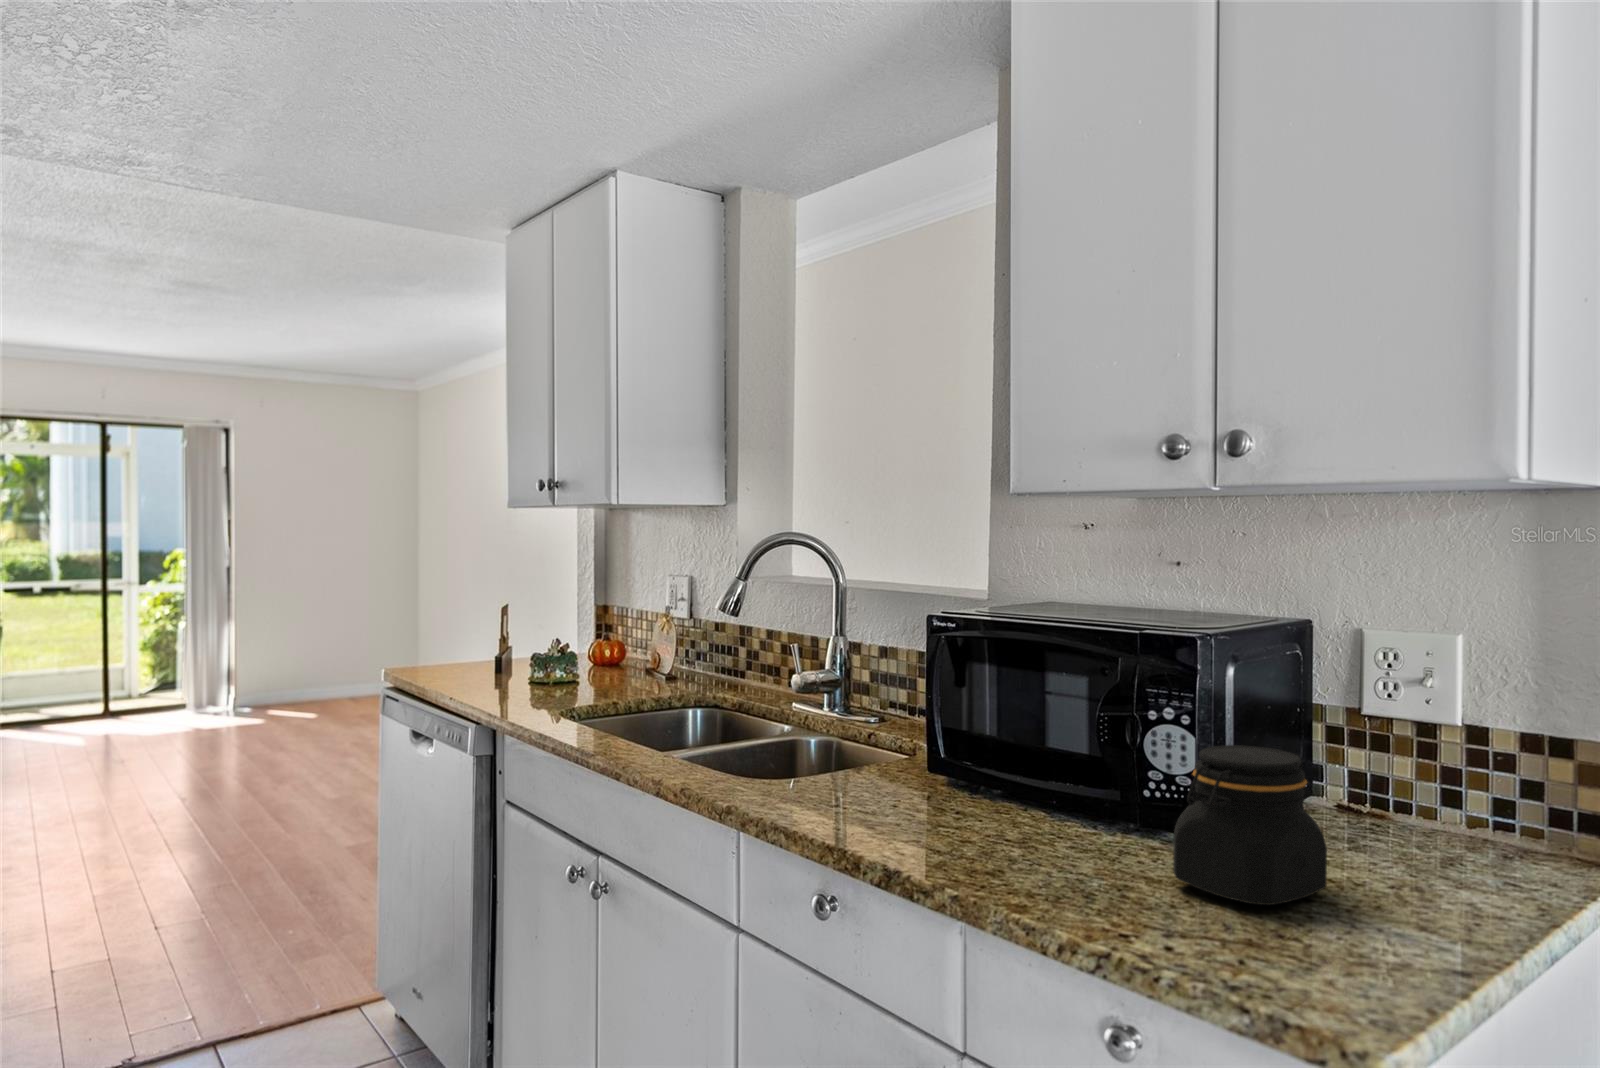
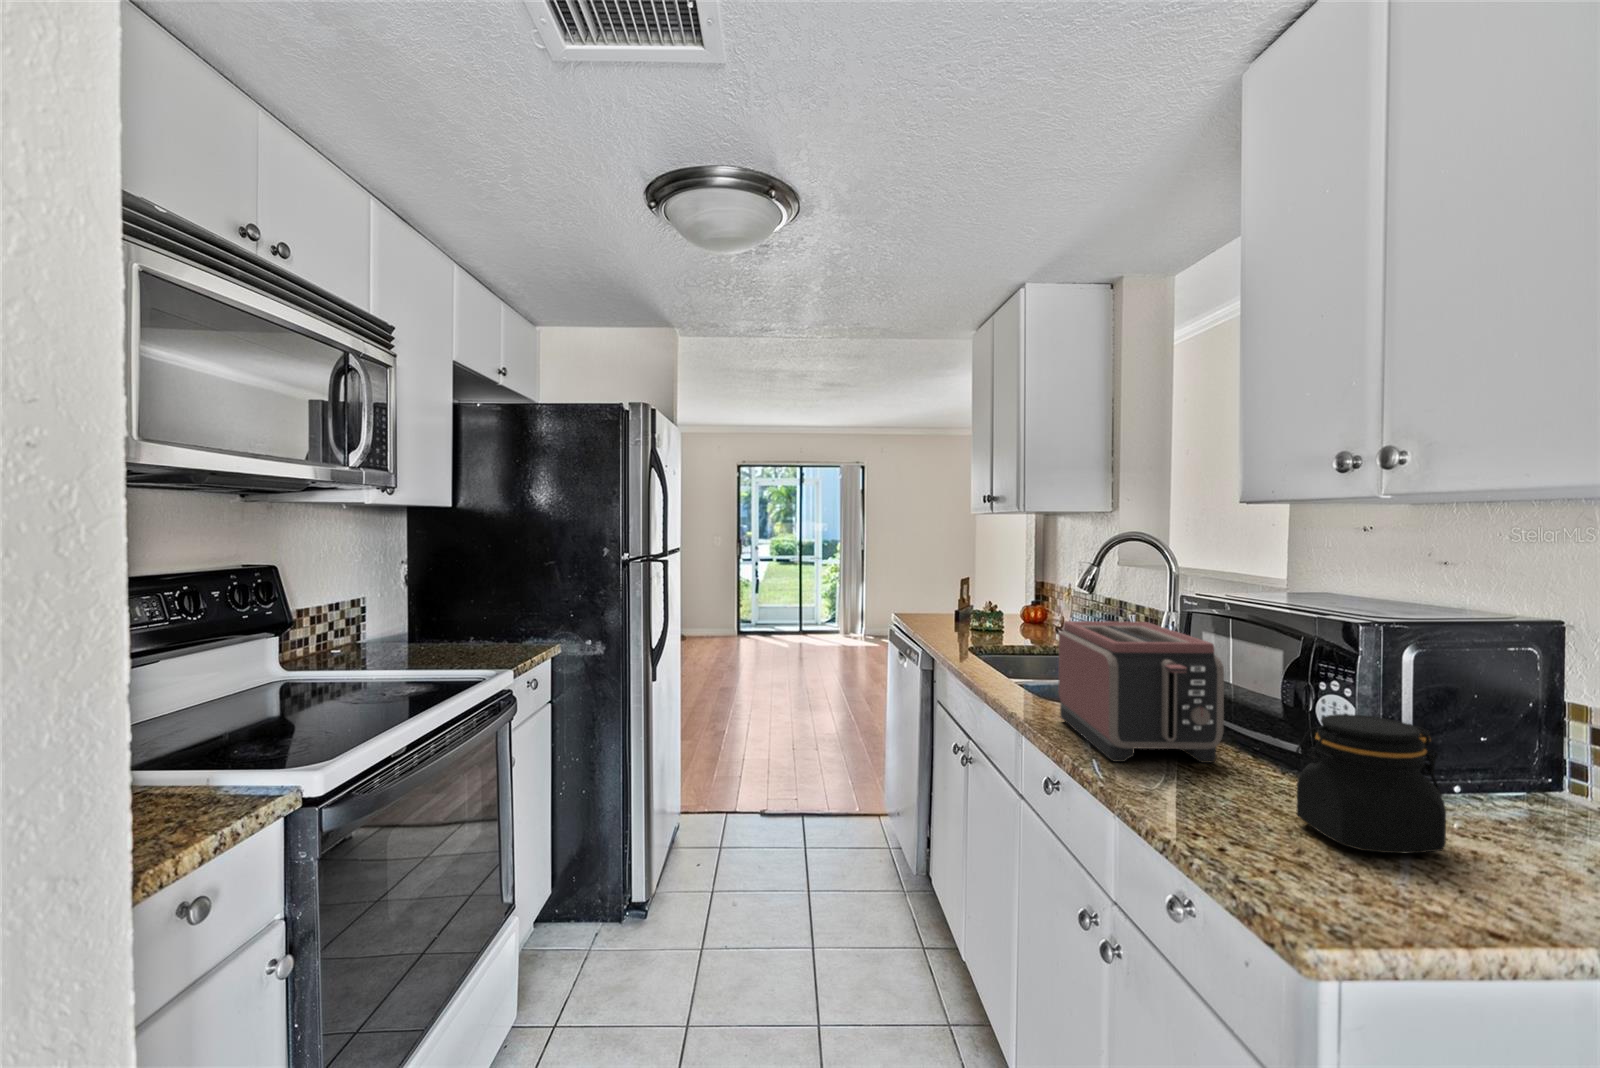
toaster: none [788,653,1029,849] -> present [1059,621,1224,763]

